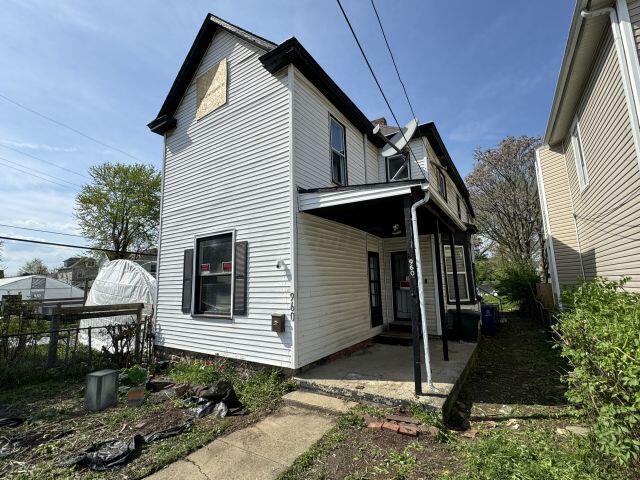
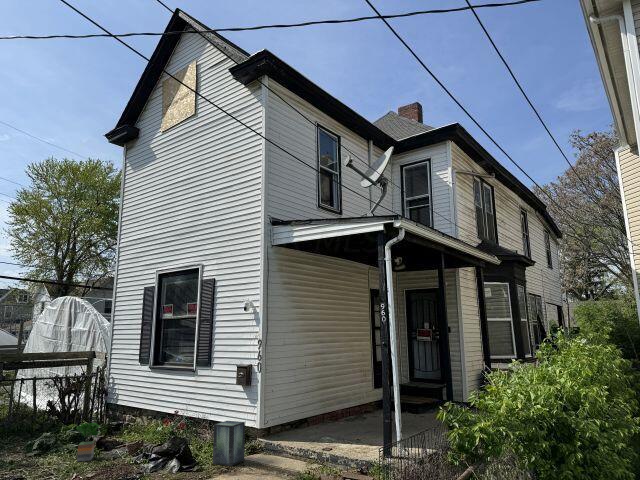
storage box: present [83,369,119,411] -> present [213,421,245,466]

